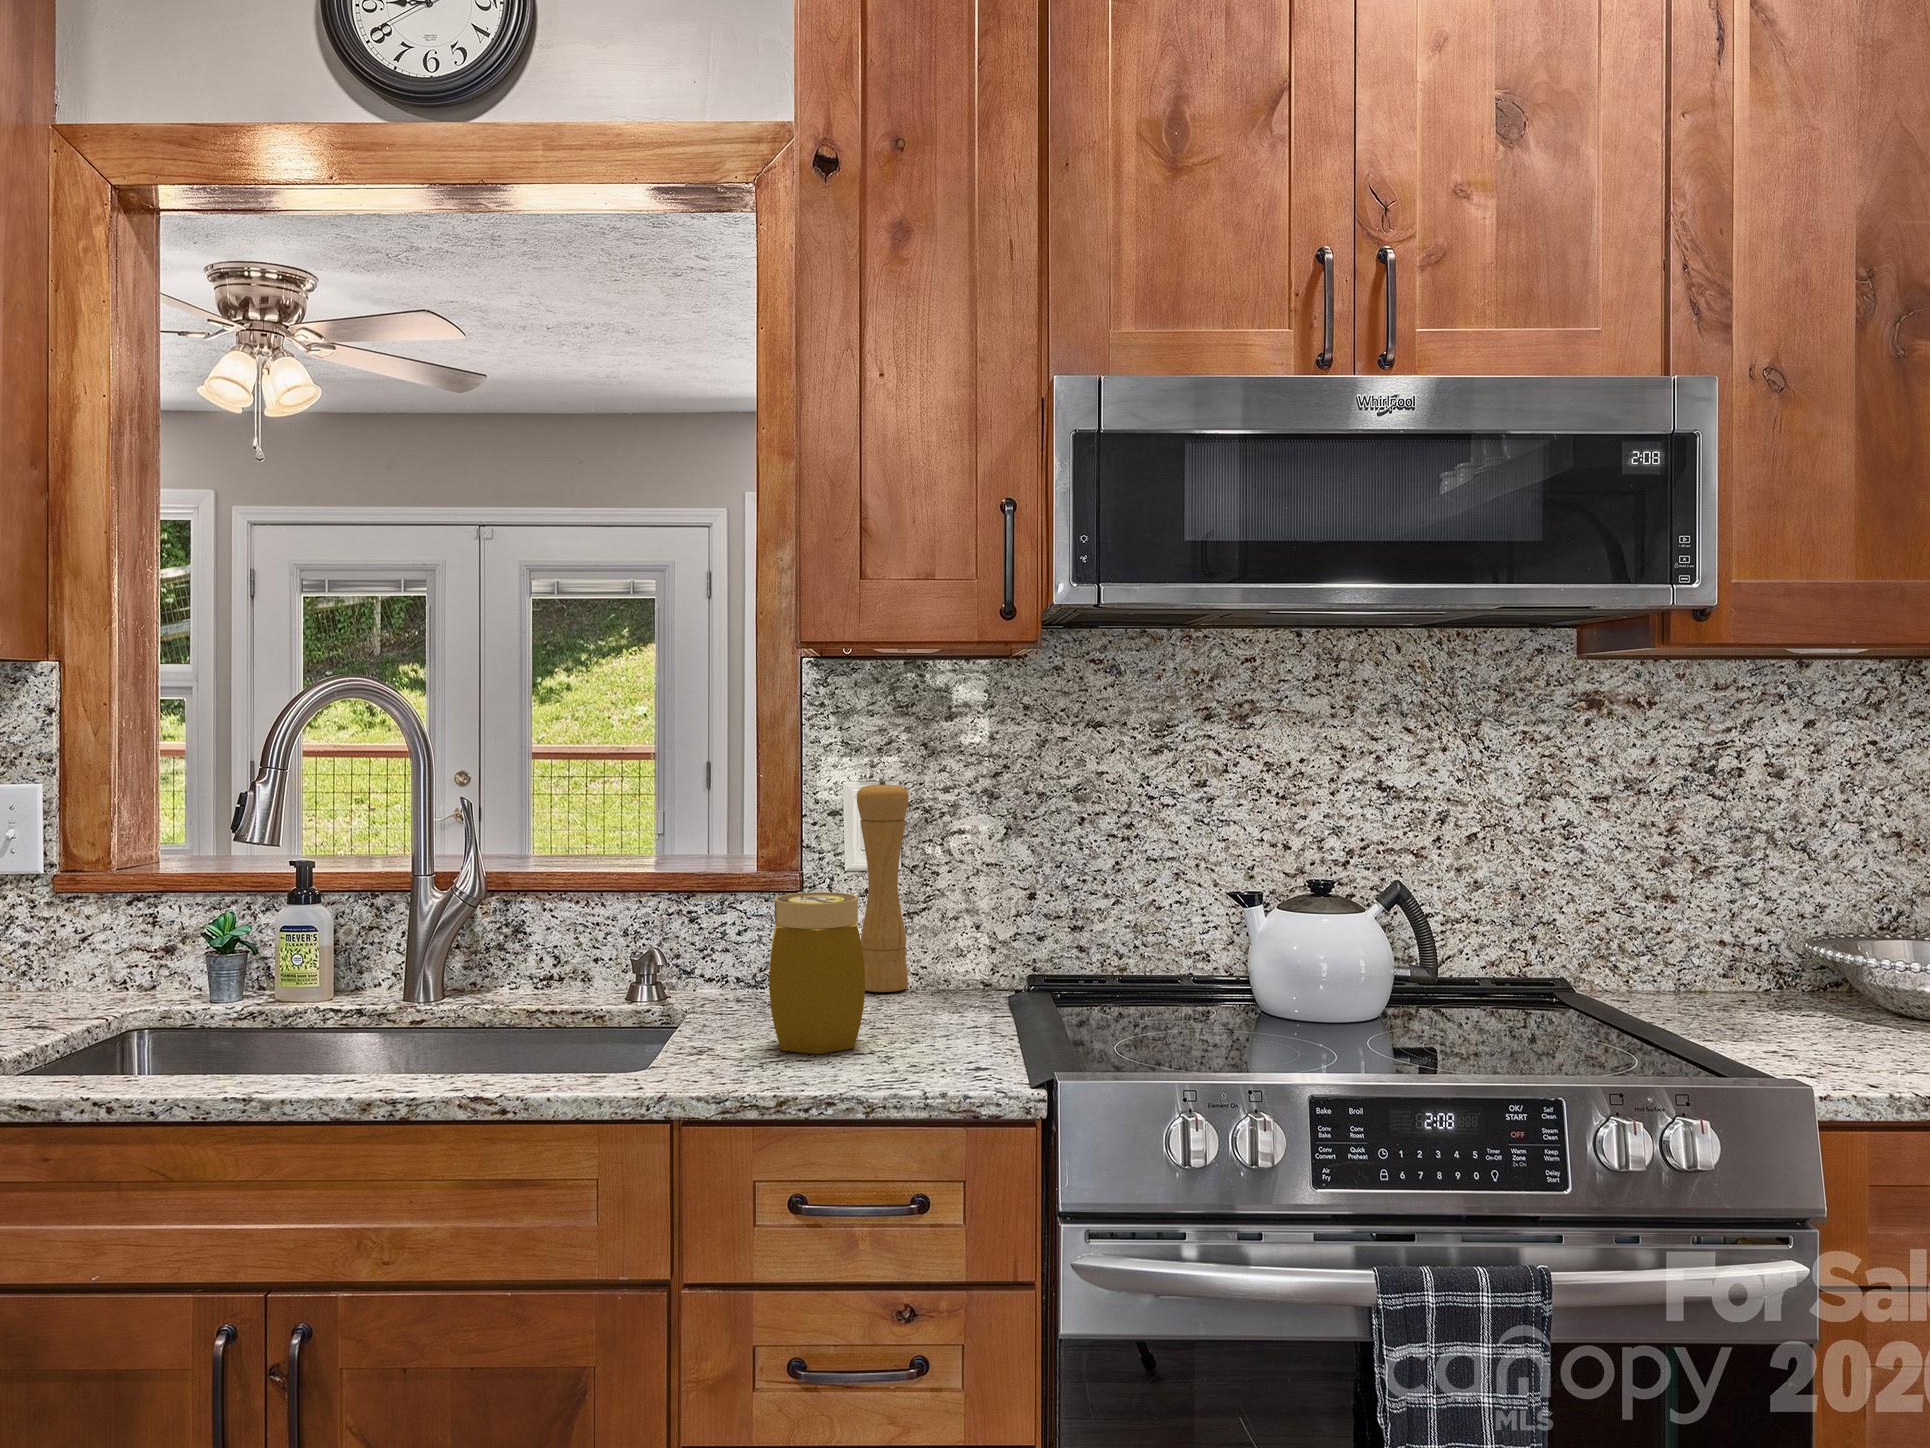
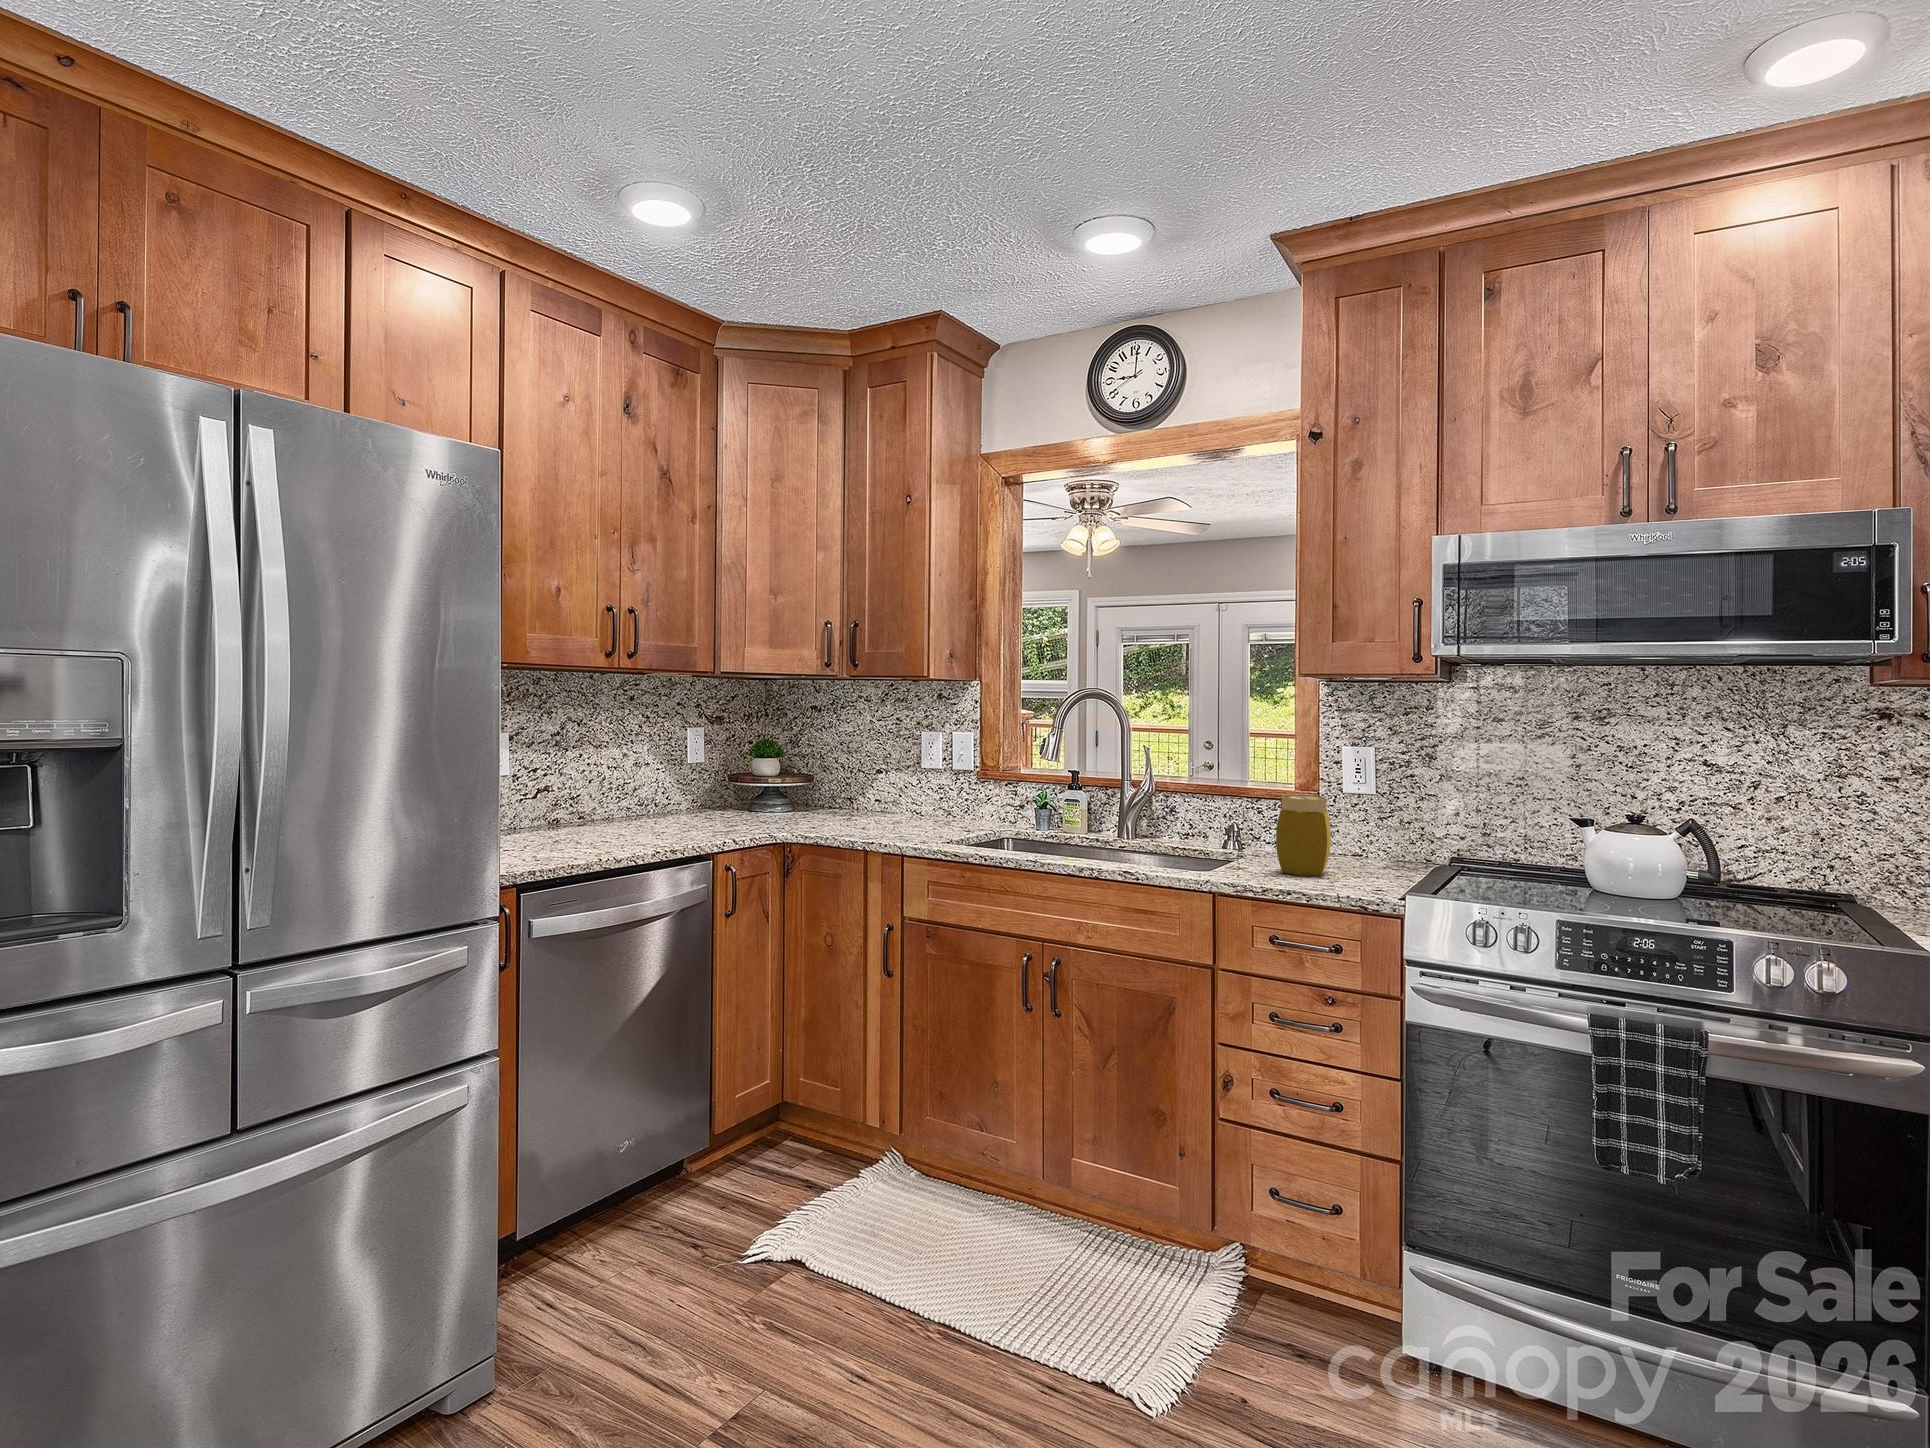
pepper mill: present [857,781,909,992] -> none [1351,745,1381,859]

